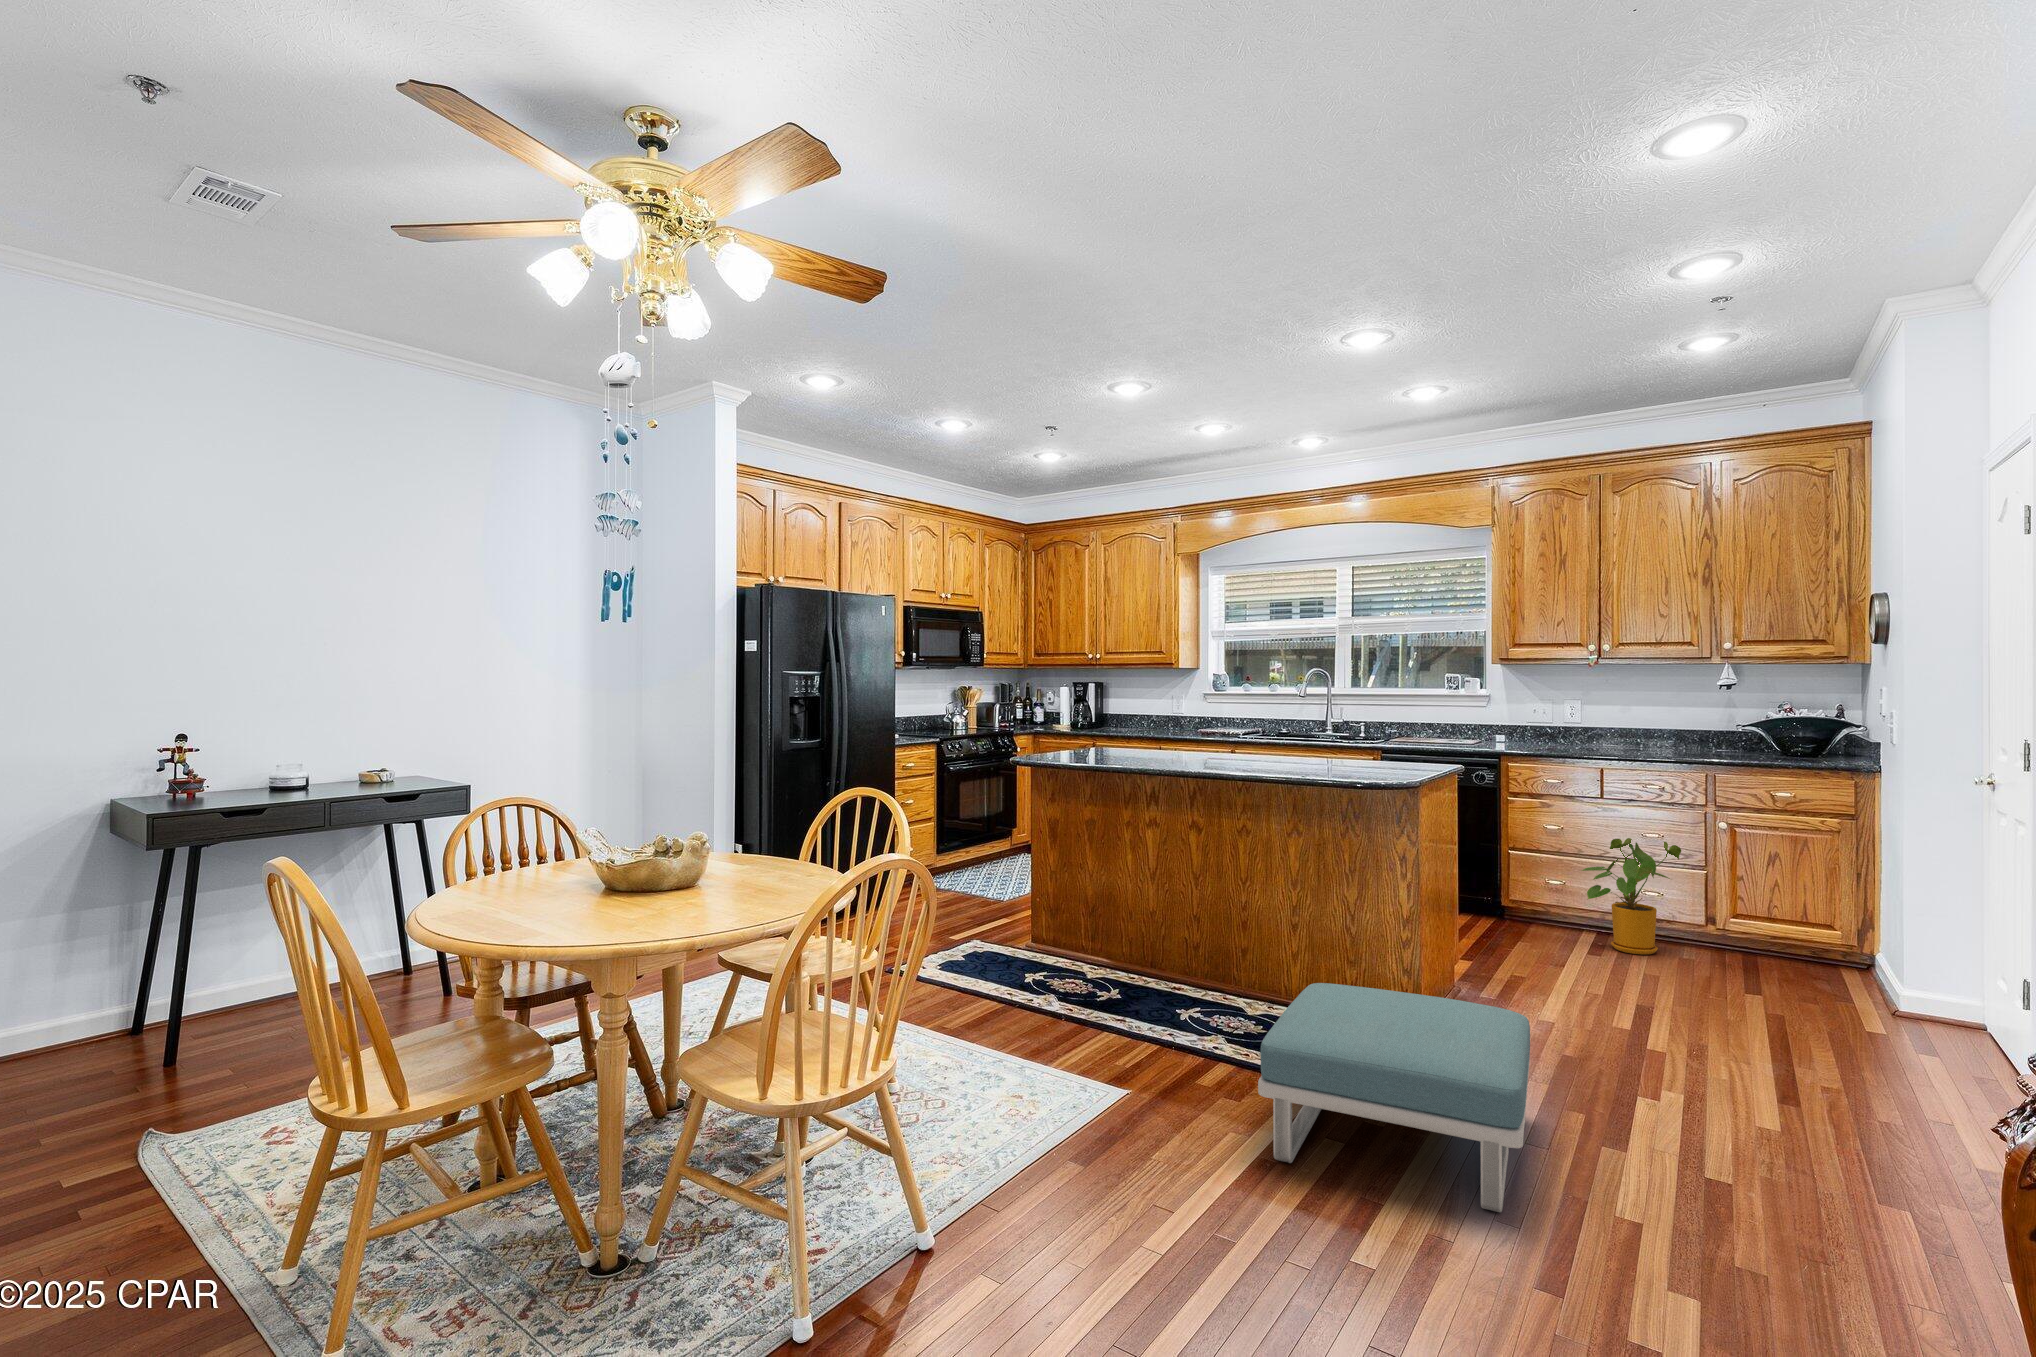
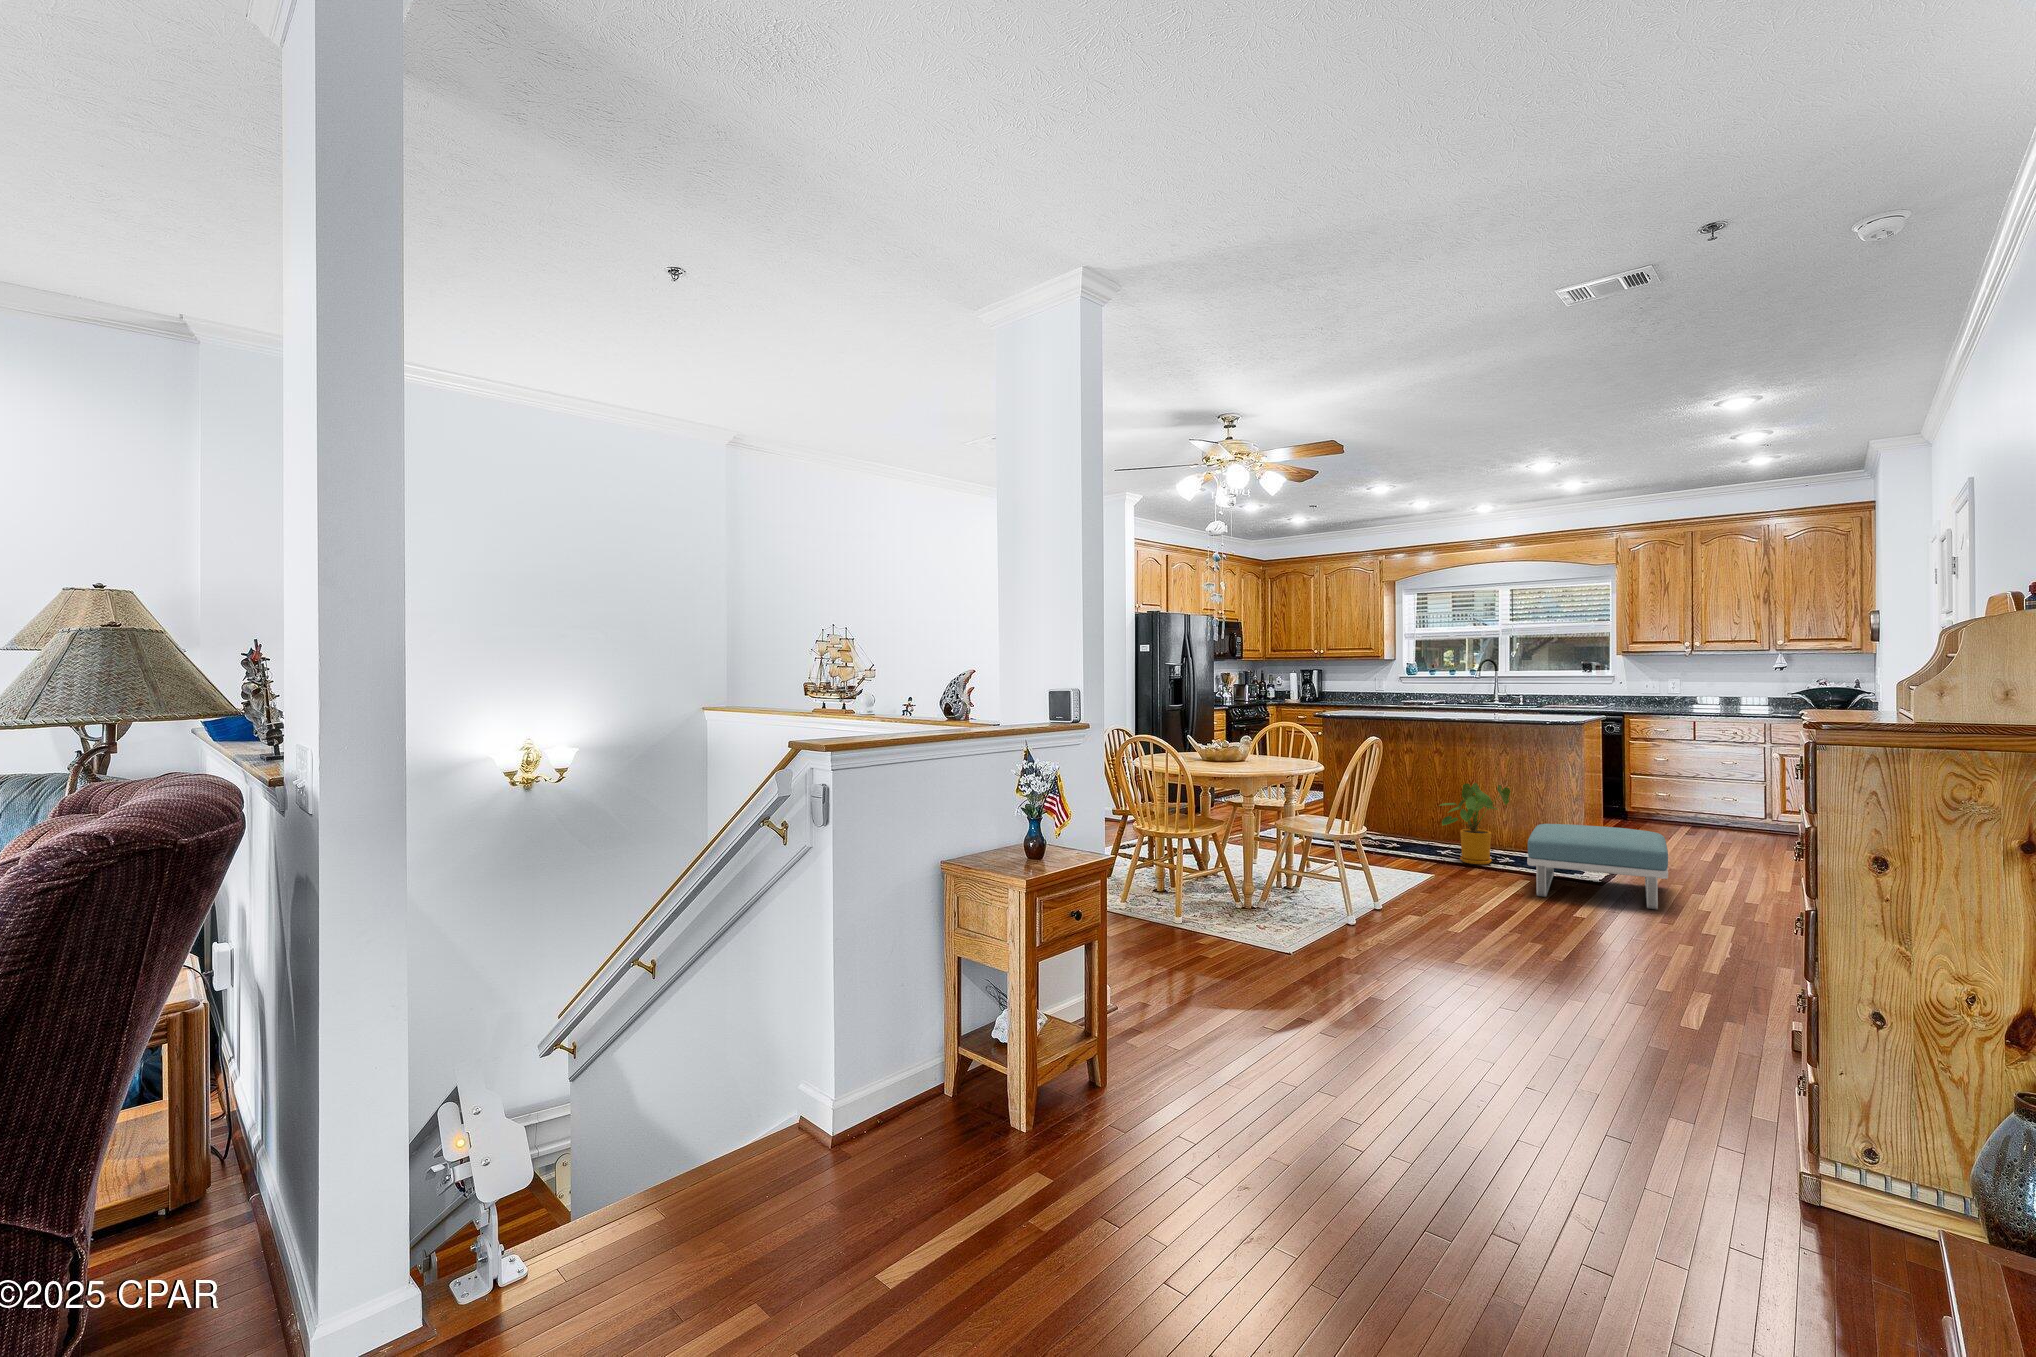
house plant: present [1582,838,1681,954] -> present [1439,783,1510,865]

